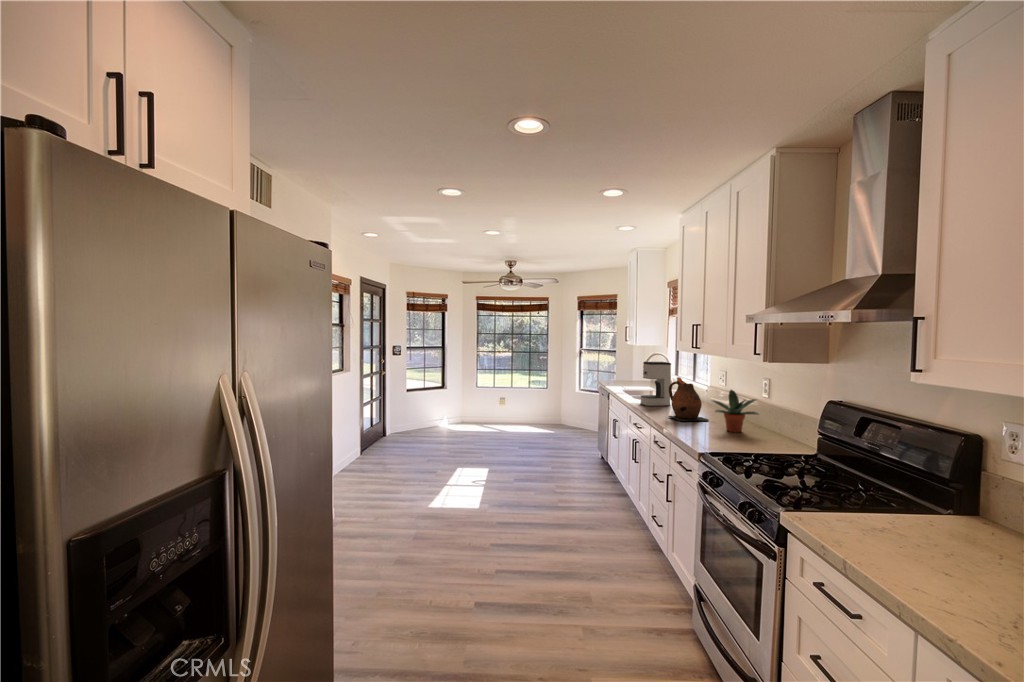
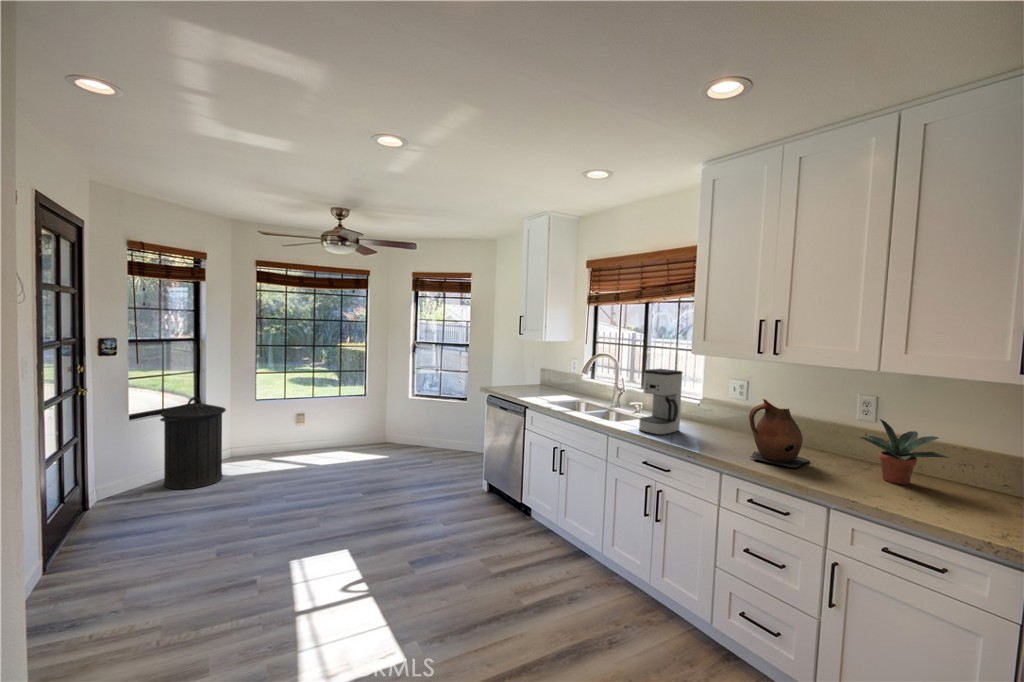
trash can: none [420,381,455,434] -> present [160,397,226,489]

